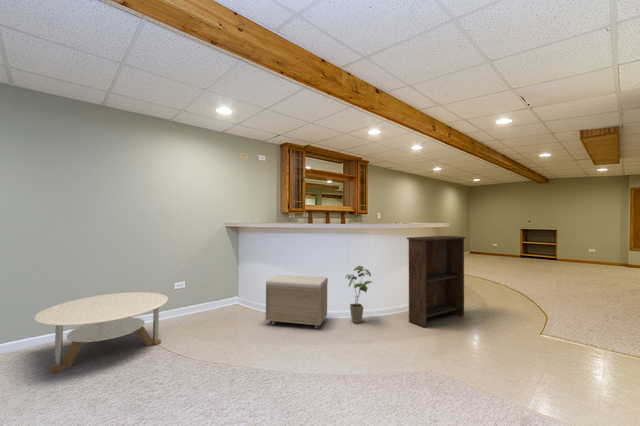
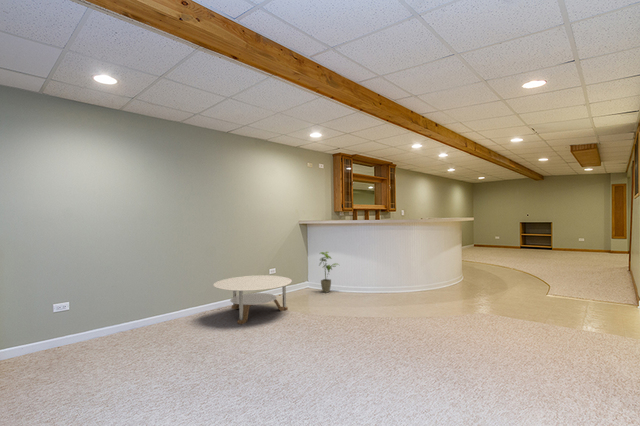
bookshelf: present [407,236,466,327] -> none [451,227,491,293]
house plant: present [346,266,371,323] -> present [320,252,336,292]
storage bench: present [266,275,328,328] -> none [350,261,394,297]

